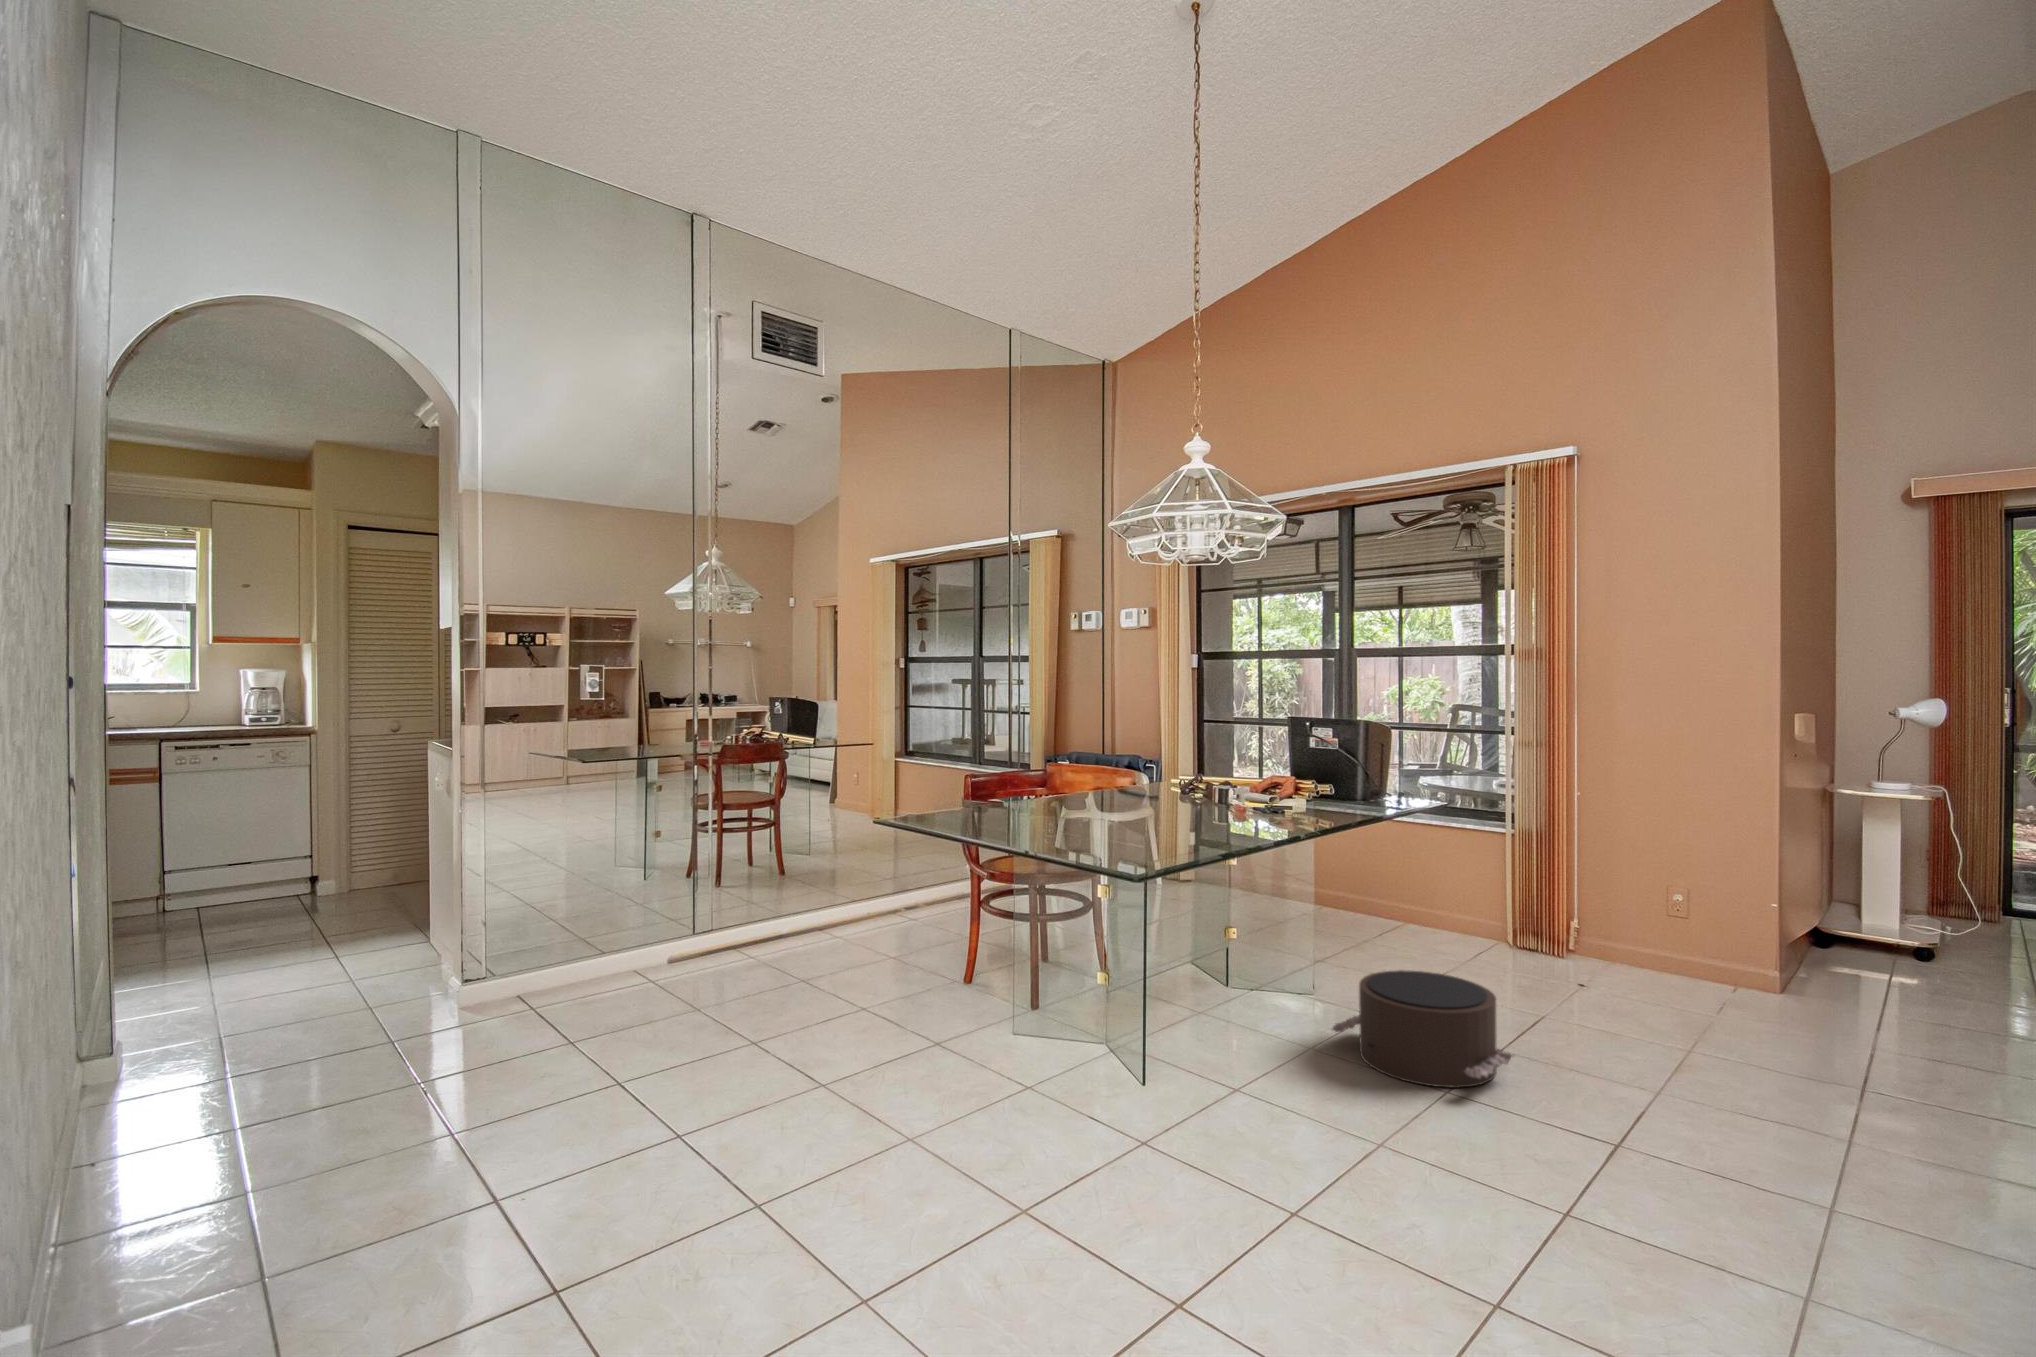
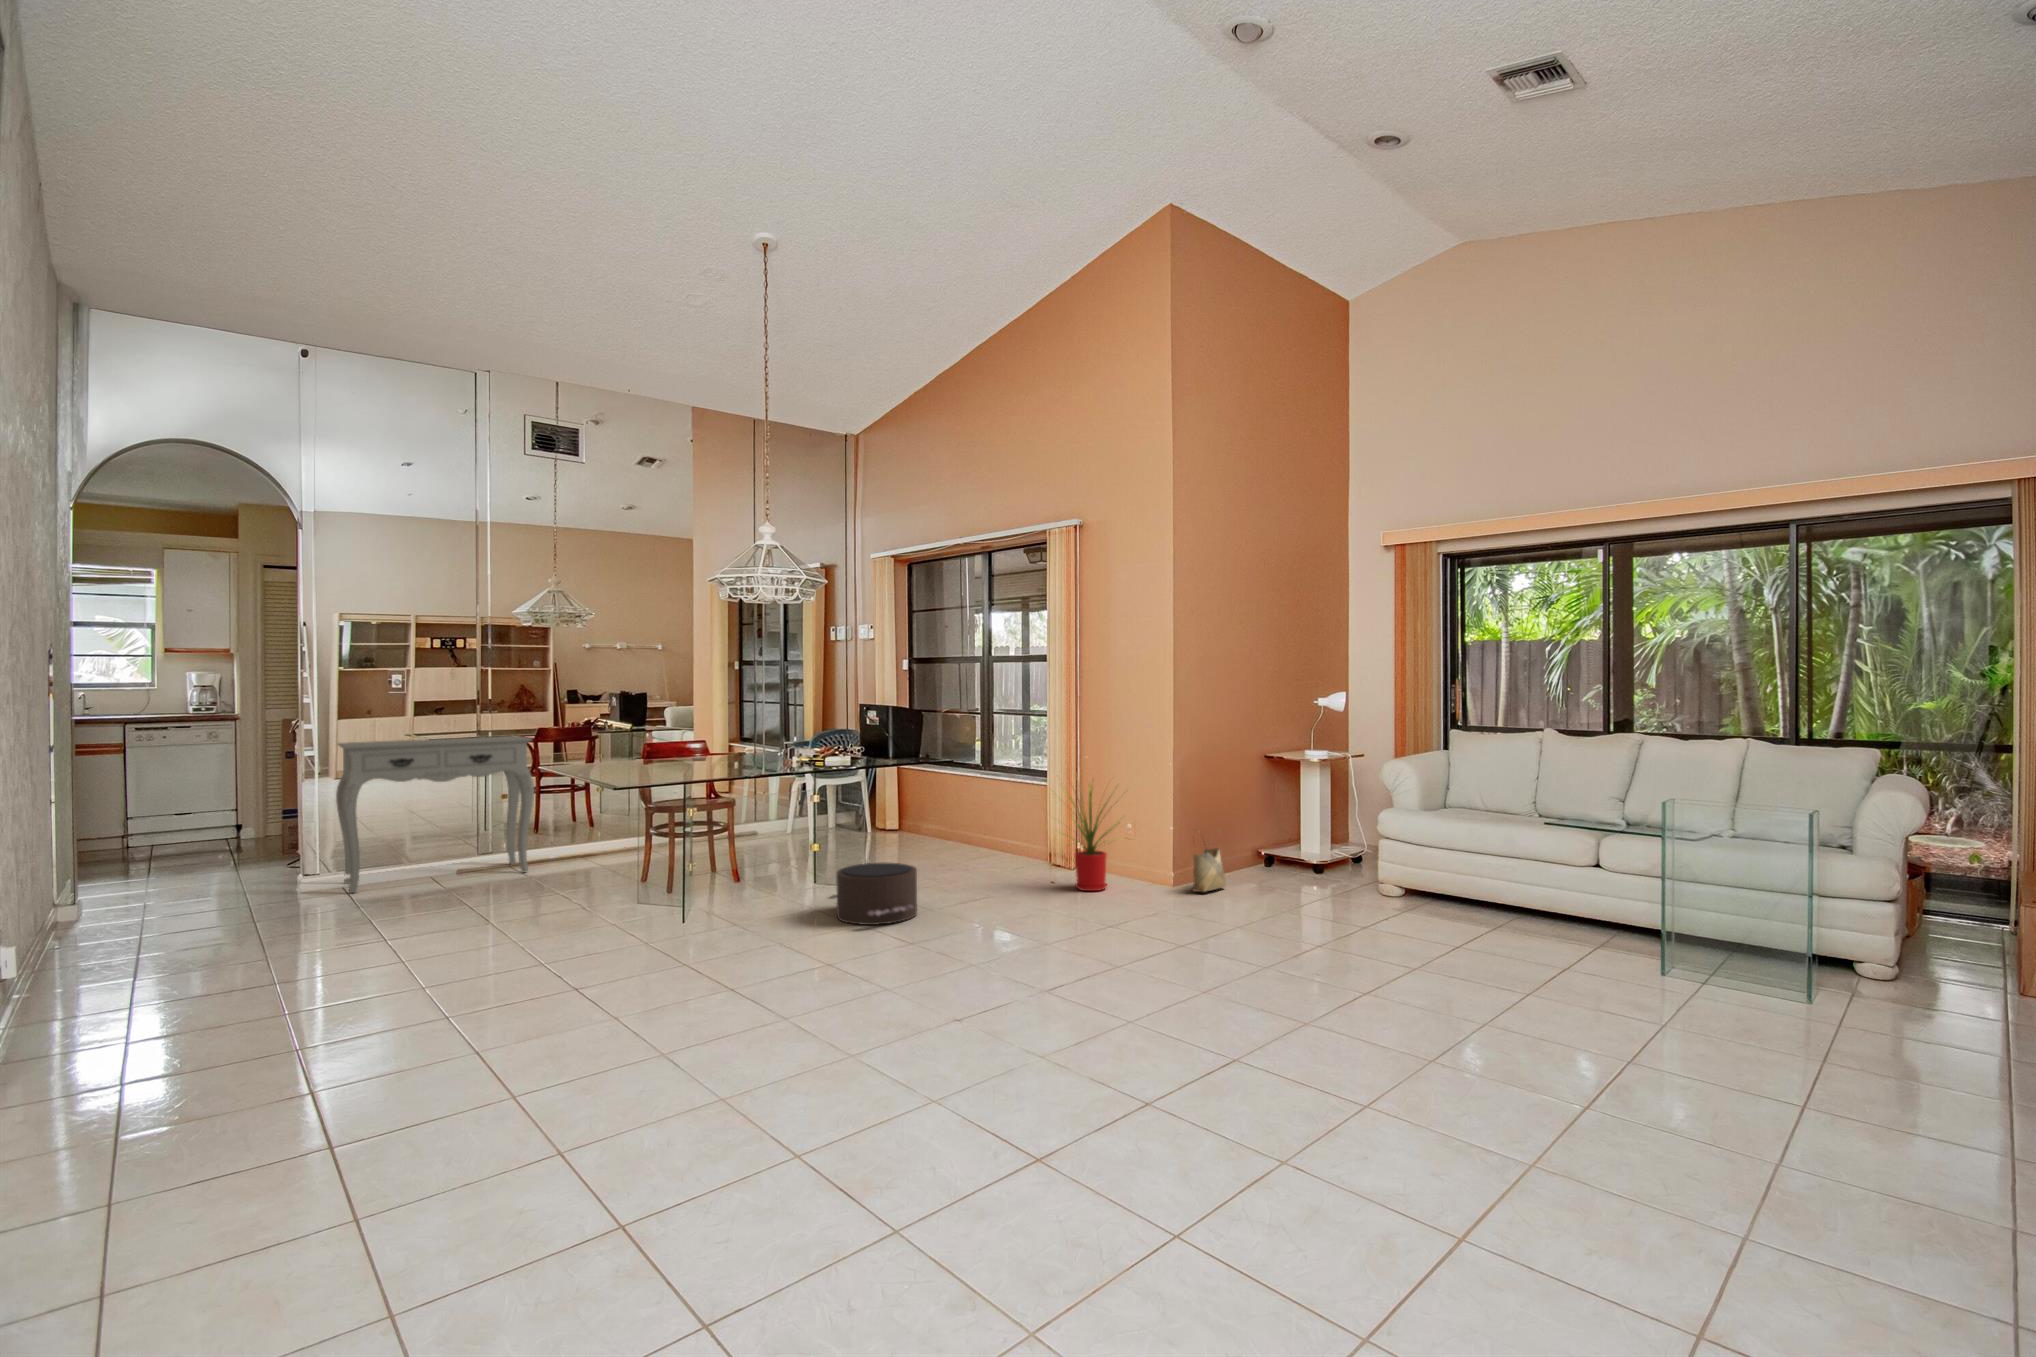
console table: none [502,760,780,1011] -> present [336,736,534,893]
house plant: none [1569,819,1722,1000] -> present [1064,786,1117,891]
woven basket: none [1792,906,1842,1003] -> present [1193,849,1226,892]

